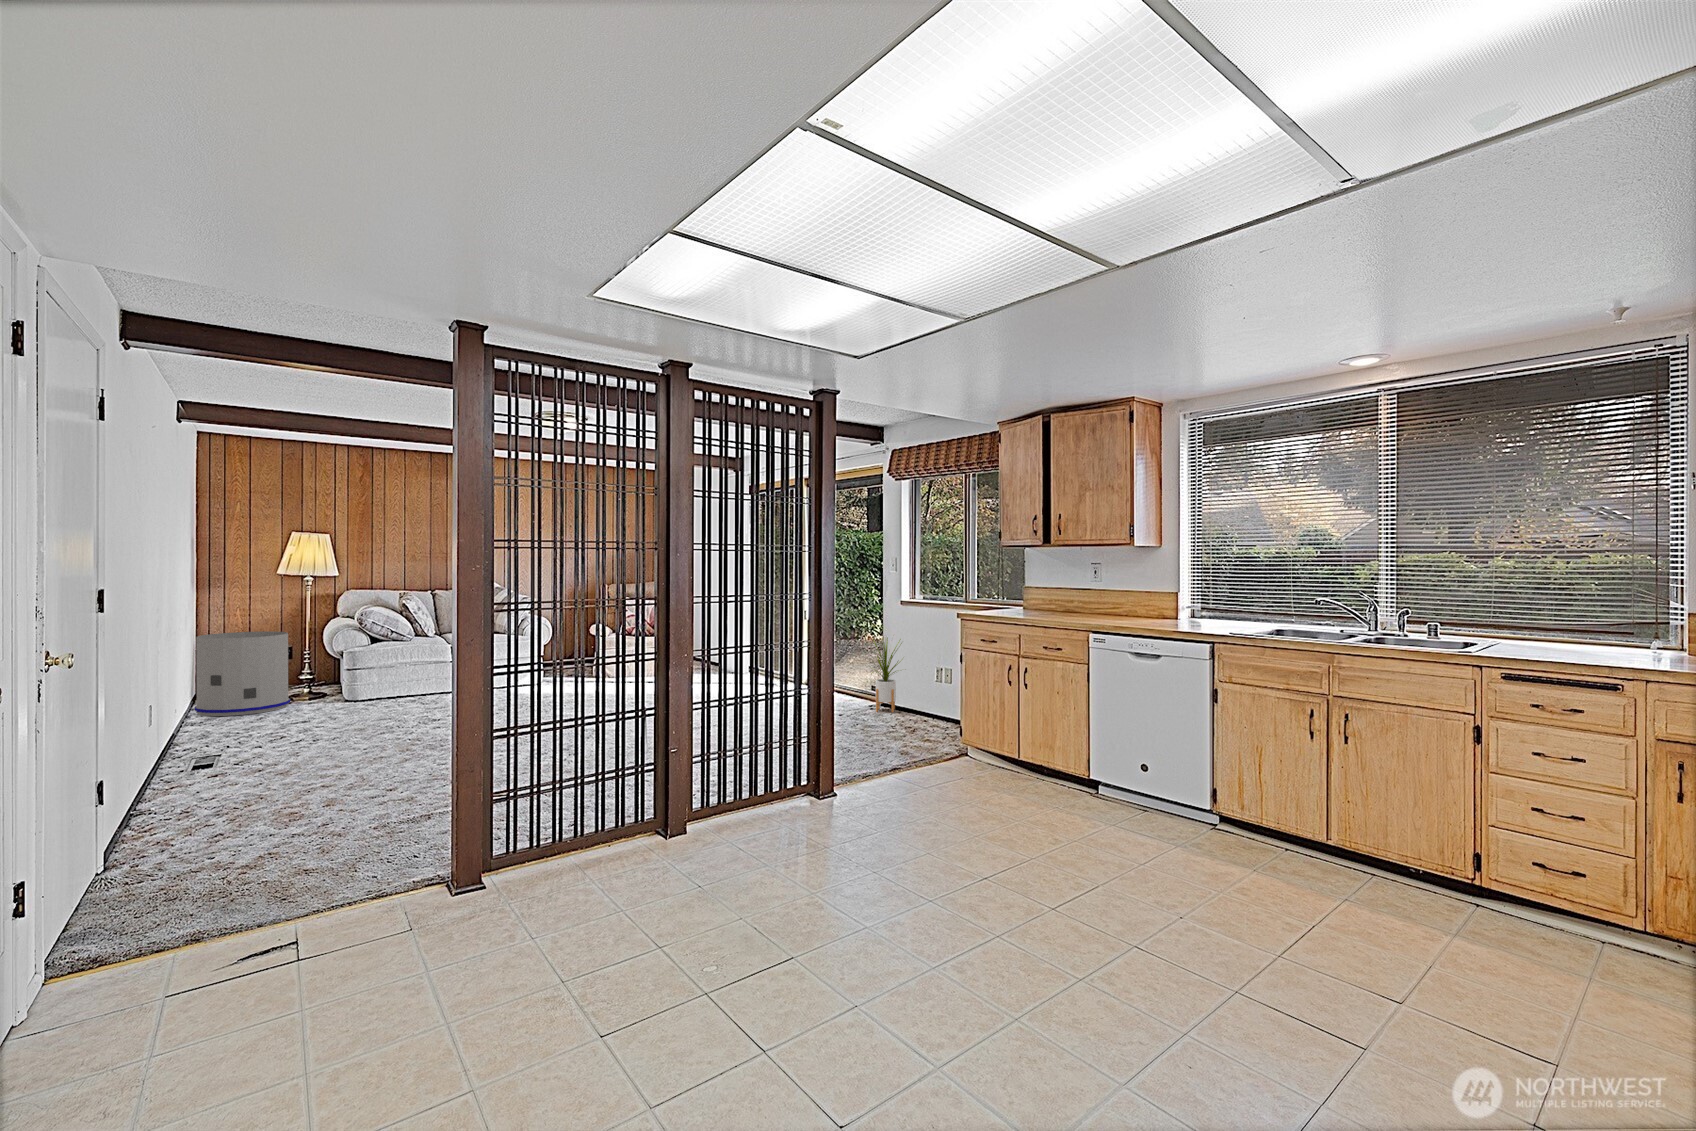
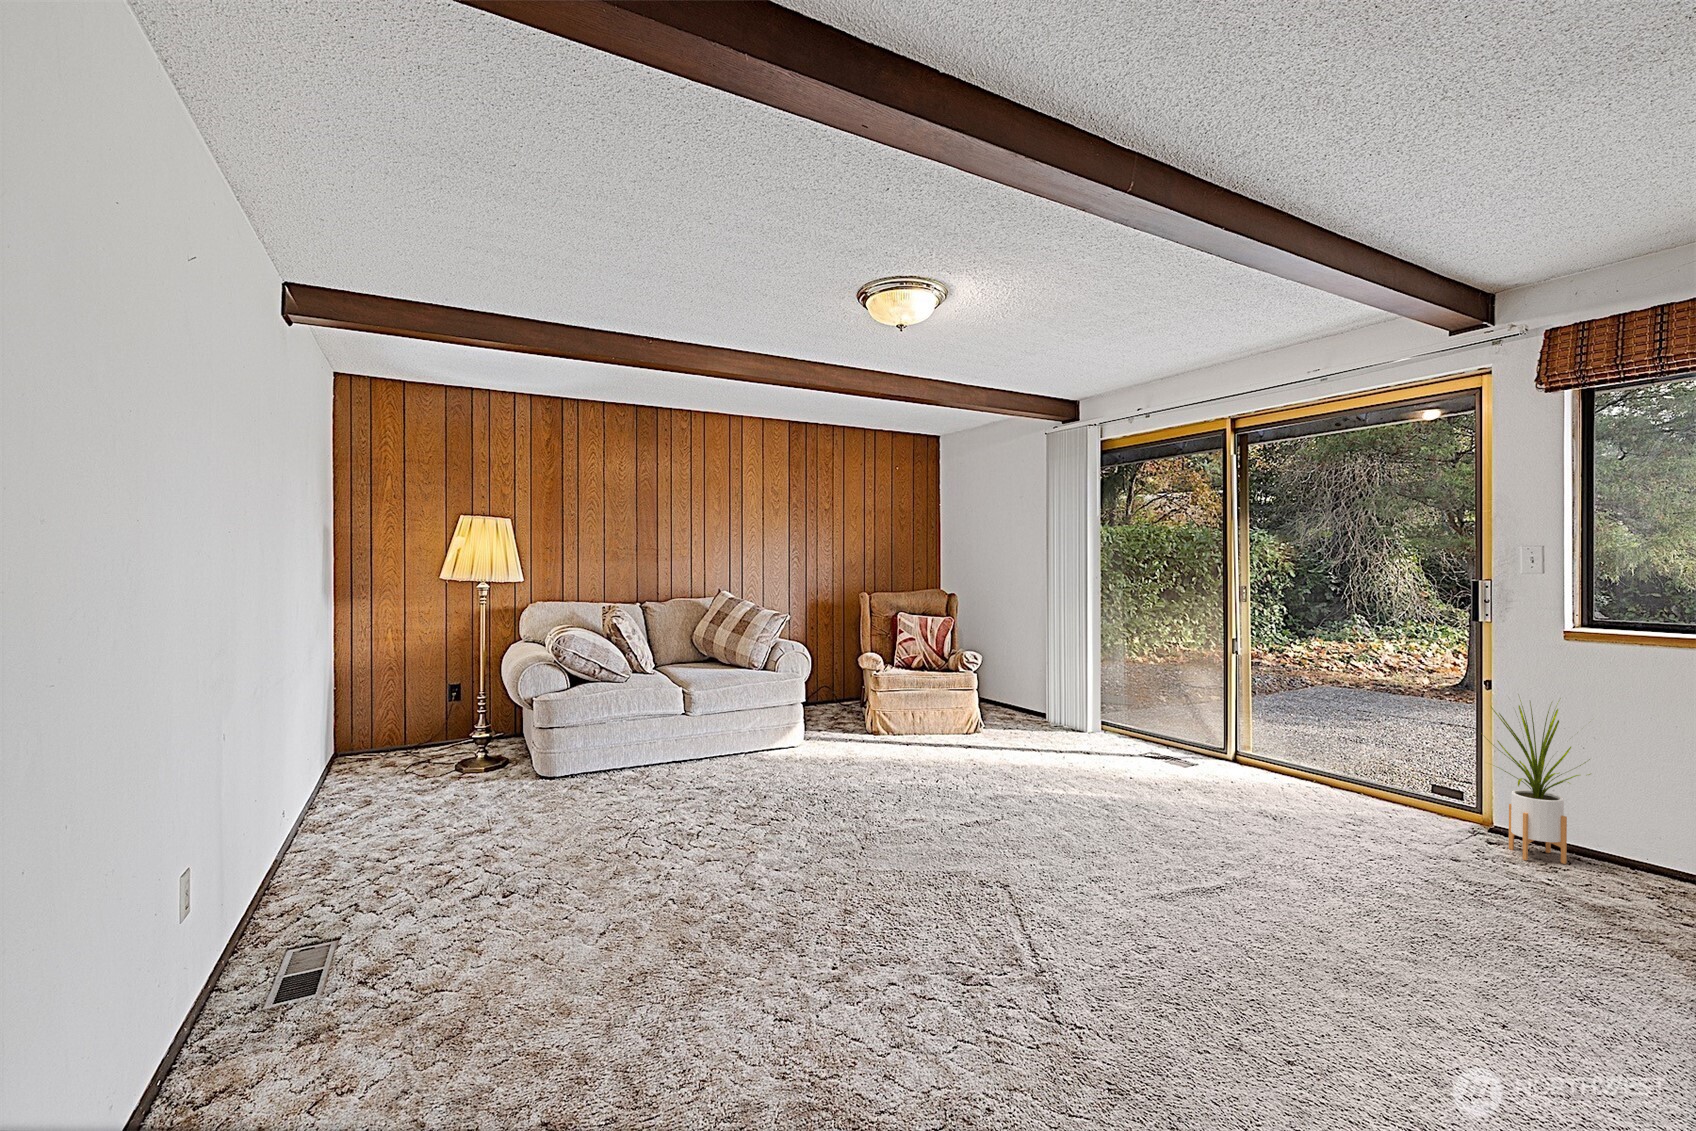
trash can: present [195,631,290,716] -> none [318,667,456,810]

